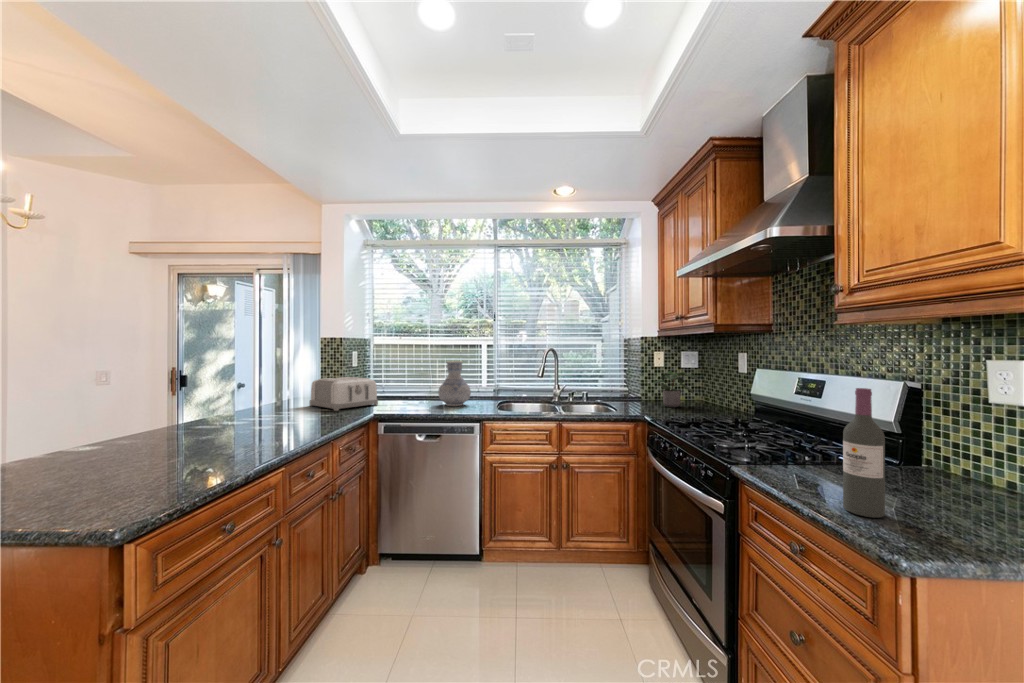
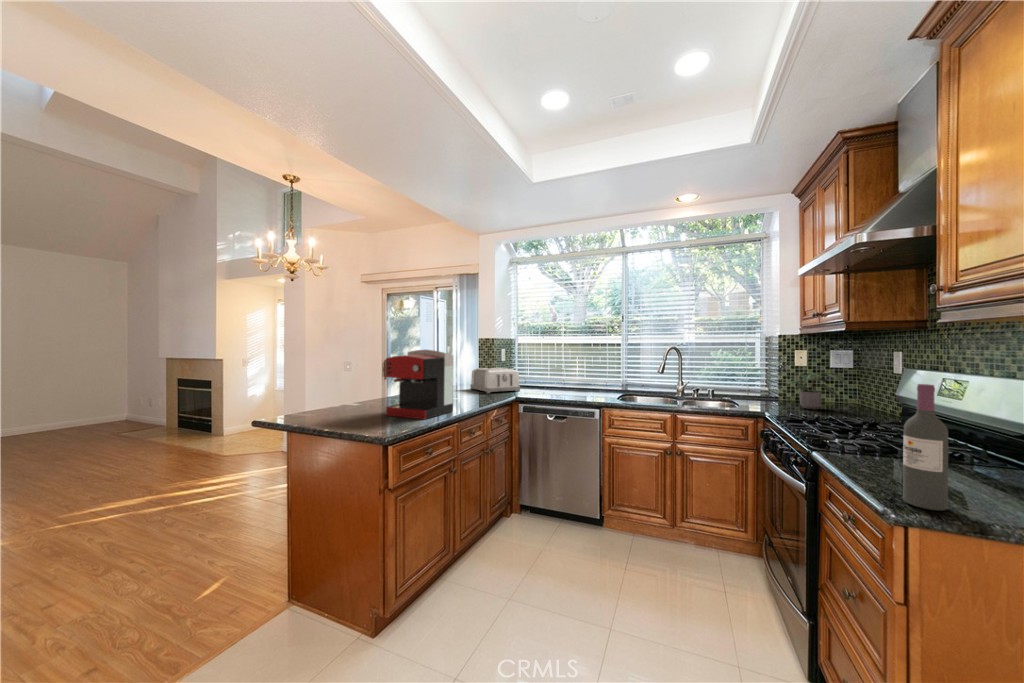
coffee maker: none [176,357,293,462] -> present [386,350,453,419]
vase: present [438,361,471,406] -> none [568,356,597,395]

